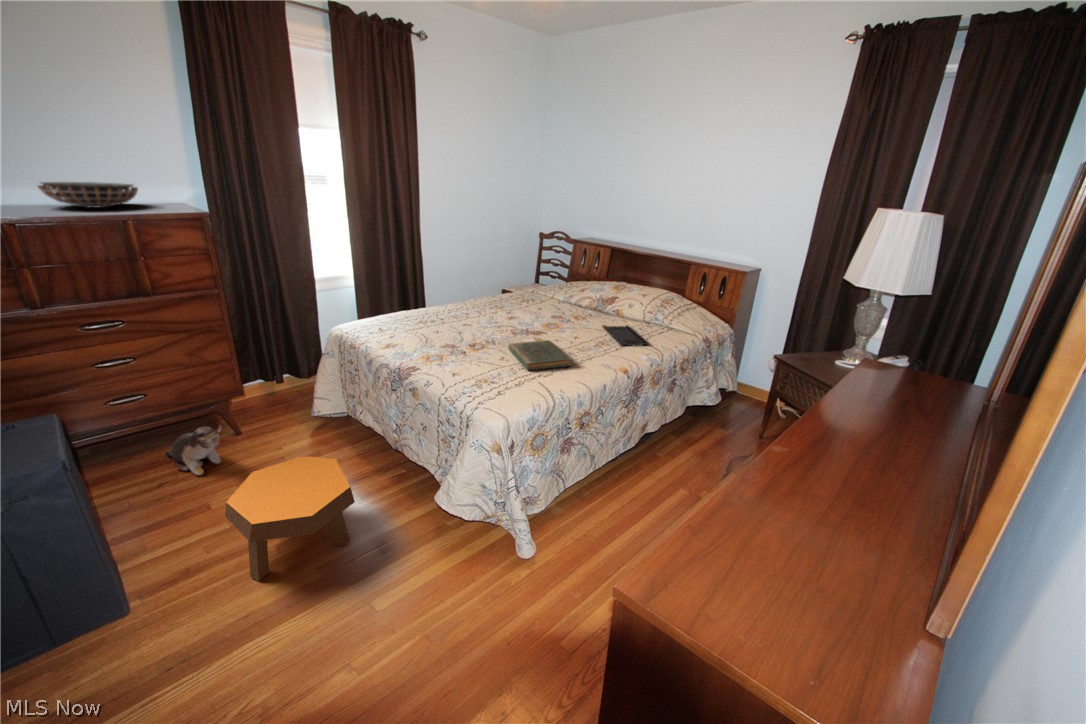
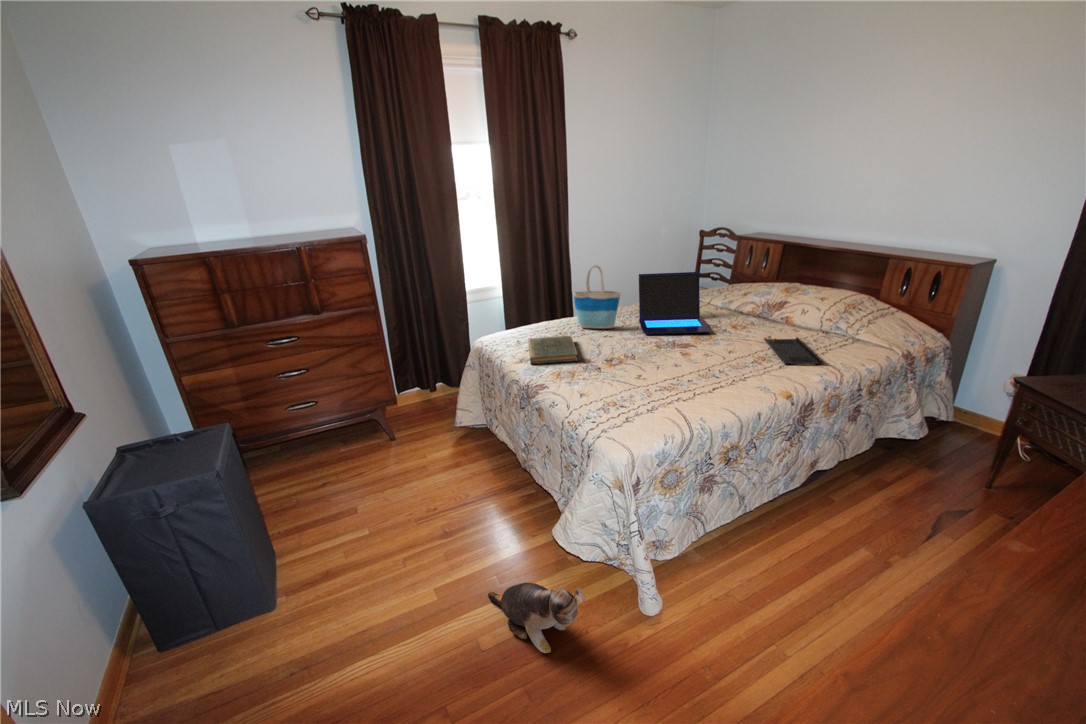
decorative bowl: present [38,182,138,207] -> none [251,217,320,240]
tote bag: none [436,257,481,317] -> present [574,265,620,329]
laptop: none [495,268,560,322] -> present [639,272,711,334]
book: present [508,340,572,370] -> present [528,336,578,364]
plush toy: present [165,425,222,475] -> present [488,583,585,653]
footstool: present [225,456,355,581] -> none [370,468,480,585]

